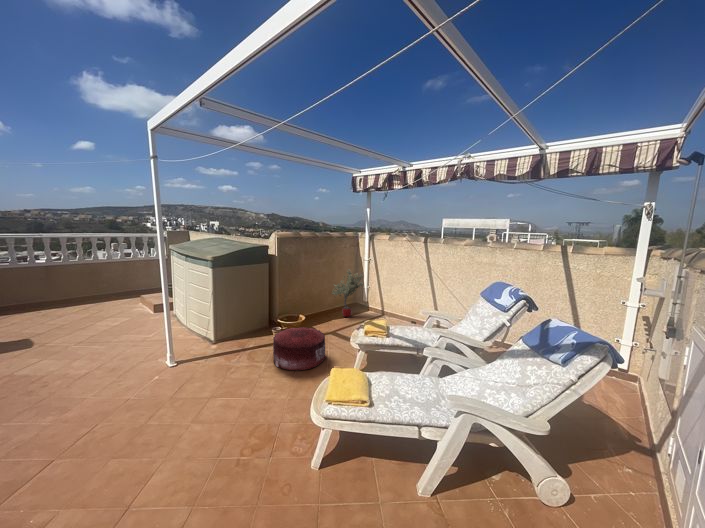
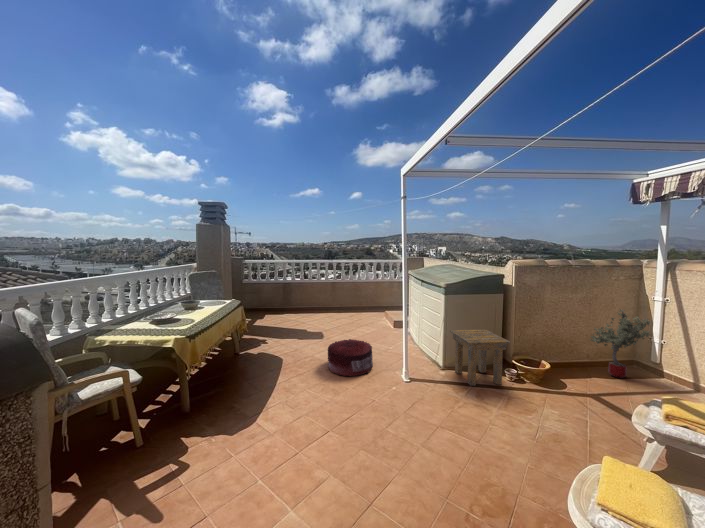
side table: none [221,297,275,351] -> present [450,330,510,386]
pouf: present [273,327,326,370] -> present [328,339,373,376]

